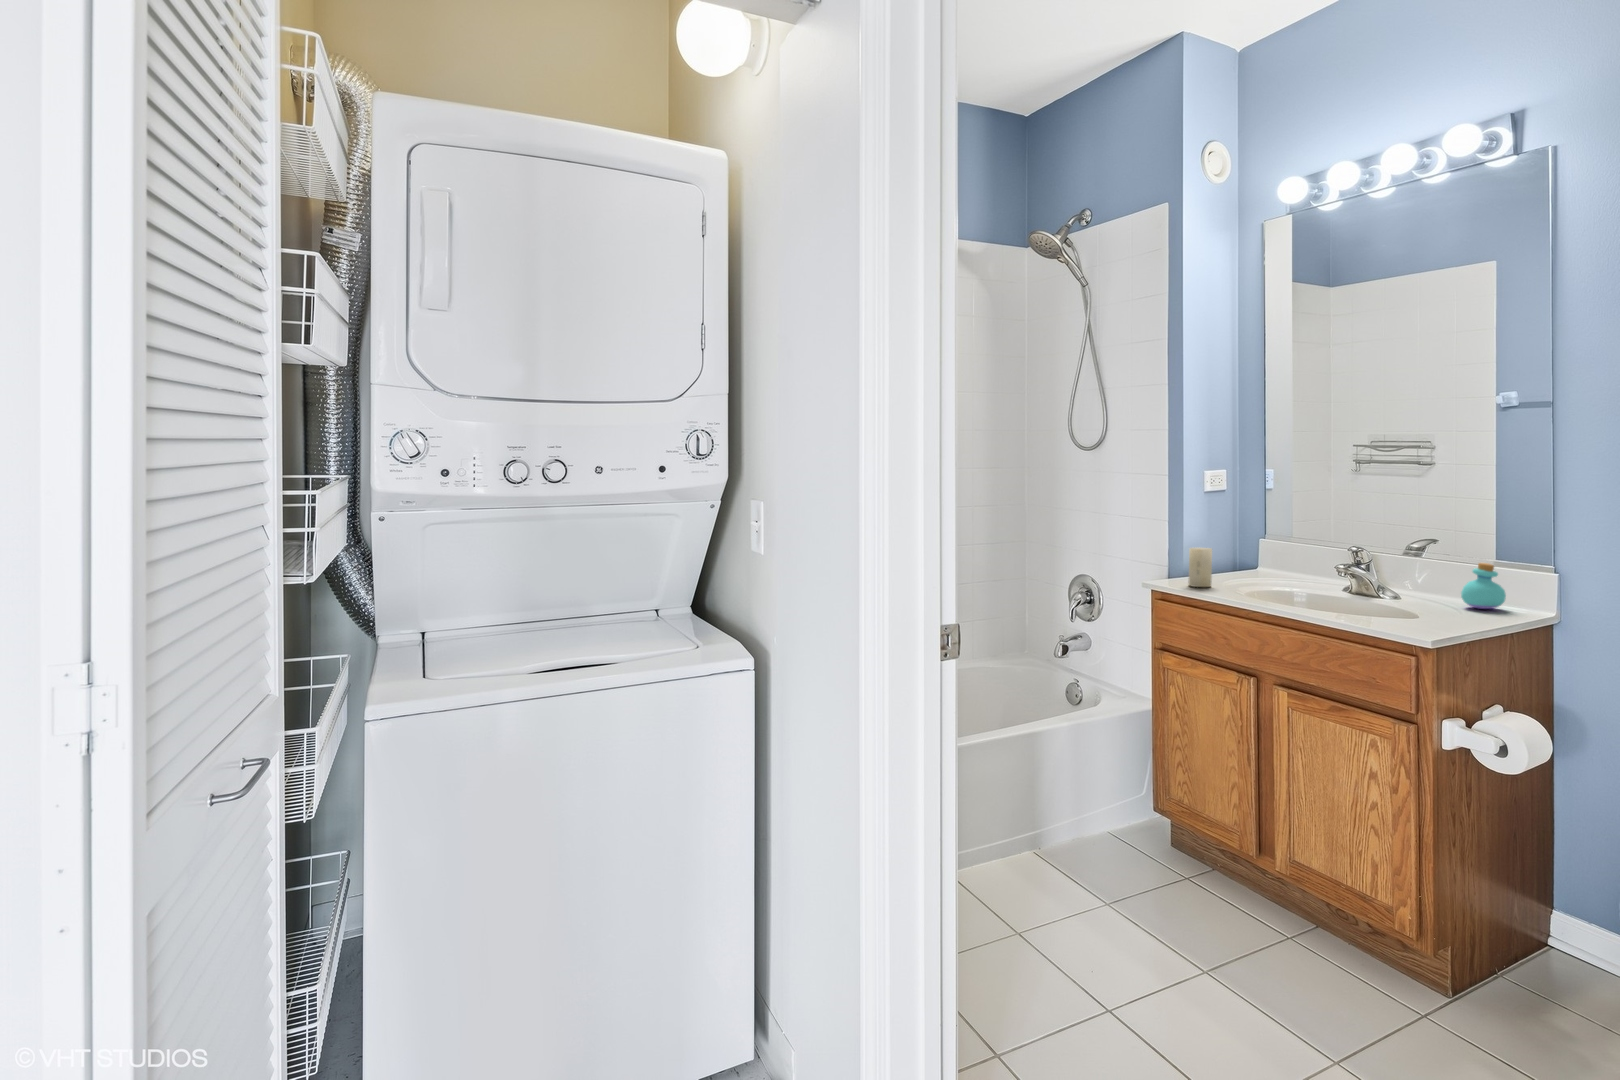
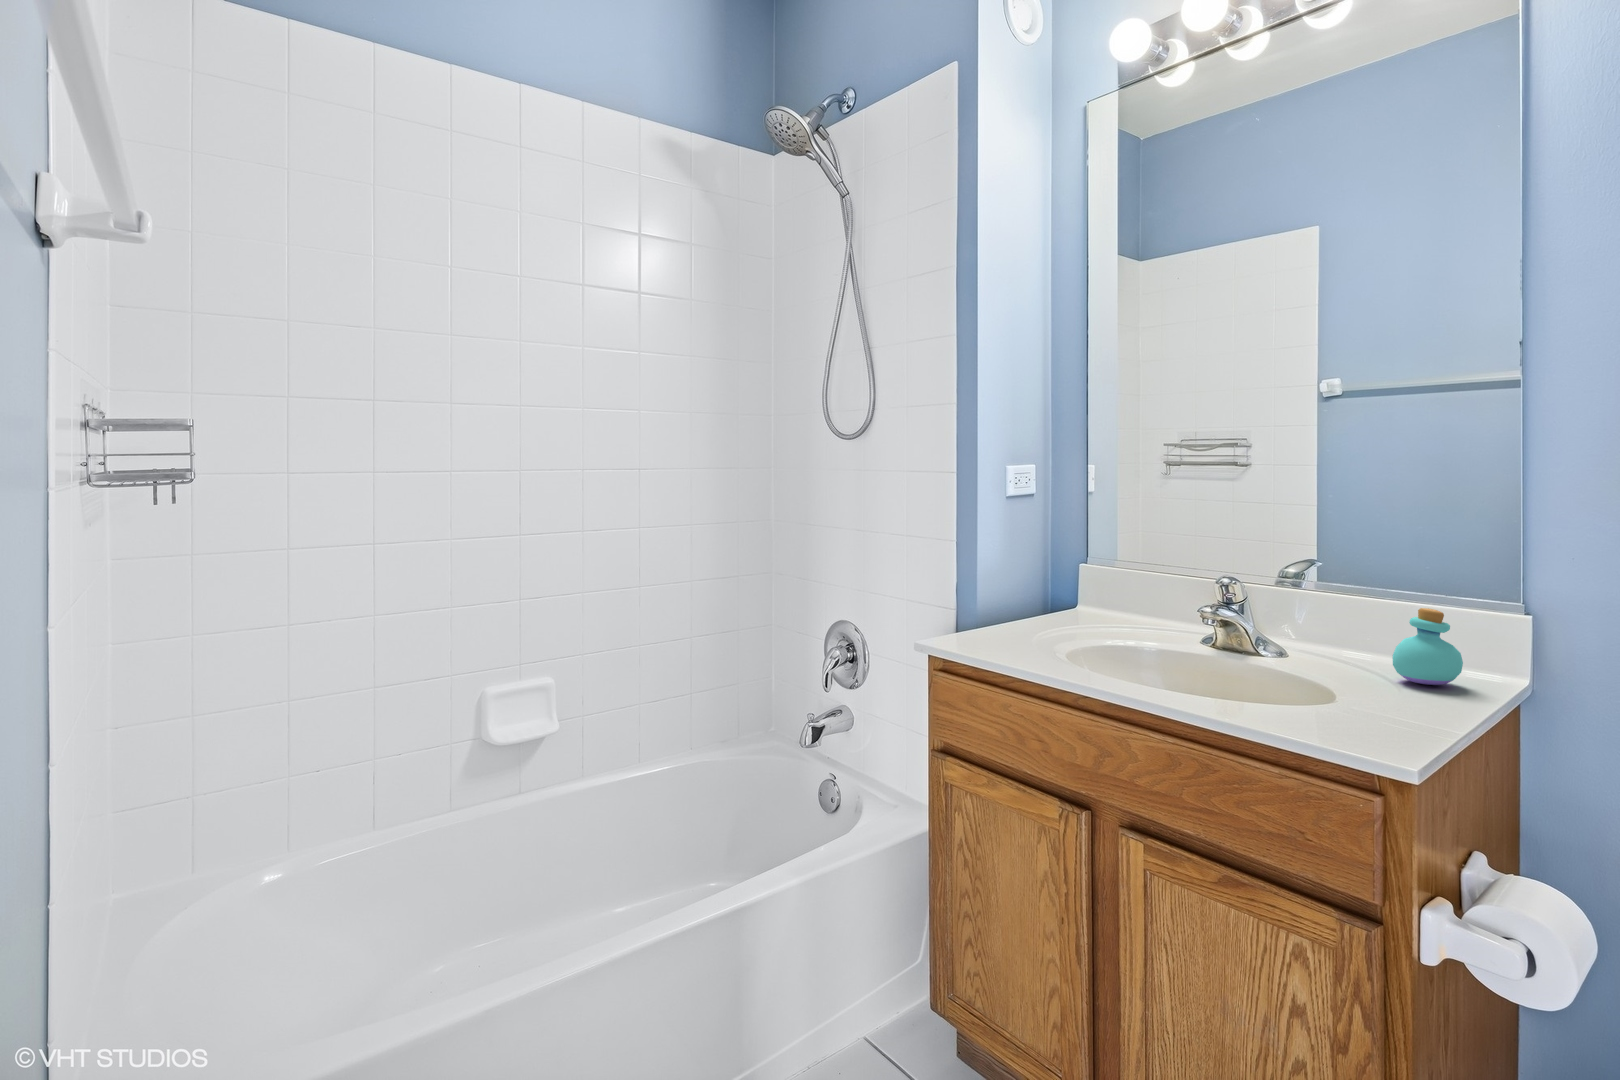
candle: present [1188,548,1212,587] -> none [984,582,1018,646]

